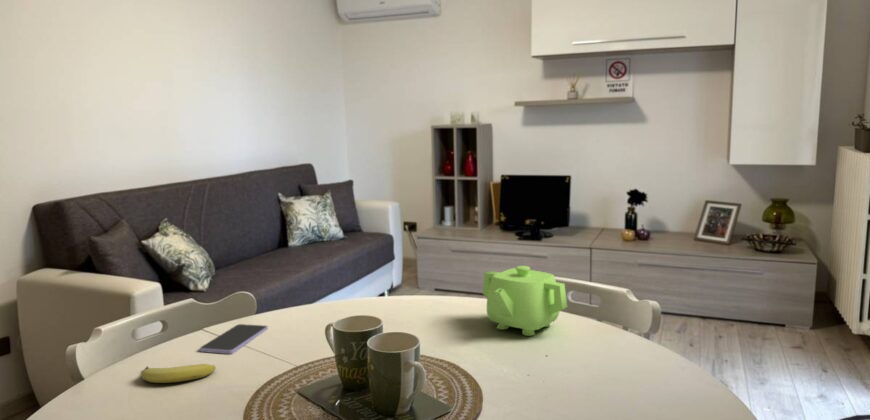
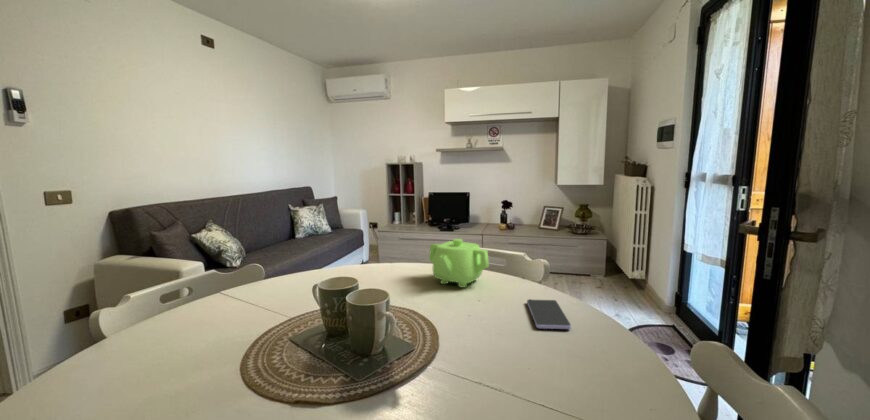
smartphone: present [200,324,268,354] -> present [527,300,571,329]
fruit: present [142,364,215,383] -> none [156,321,223,339]

